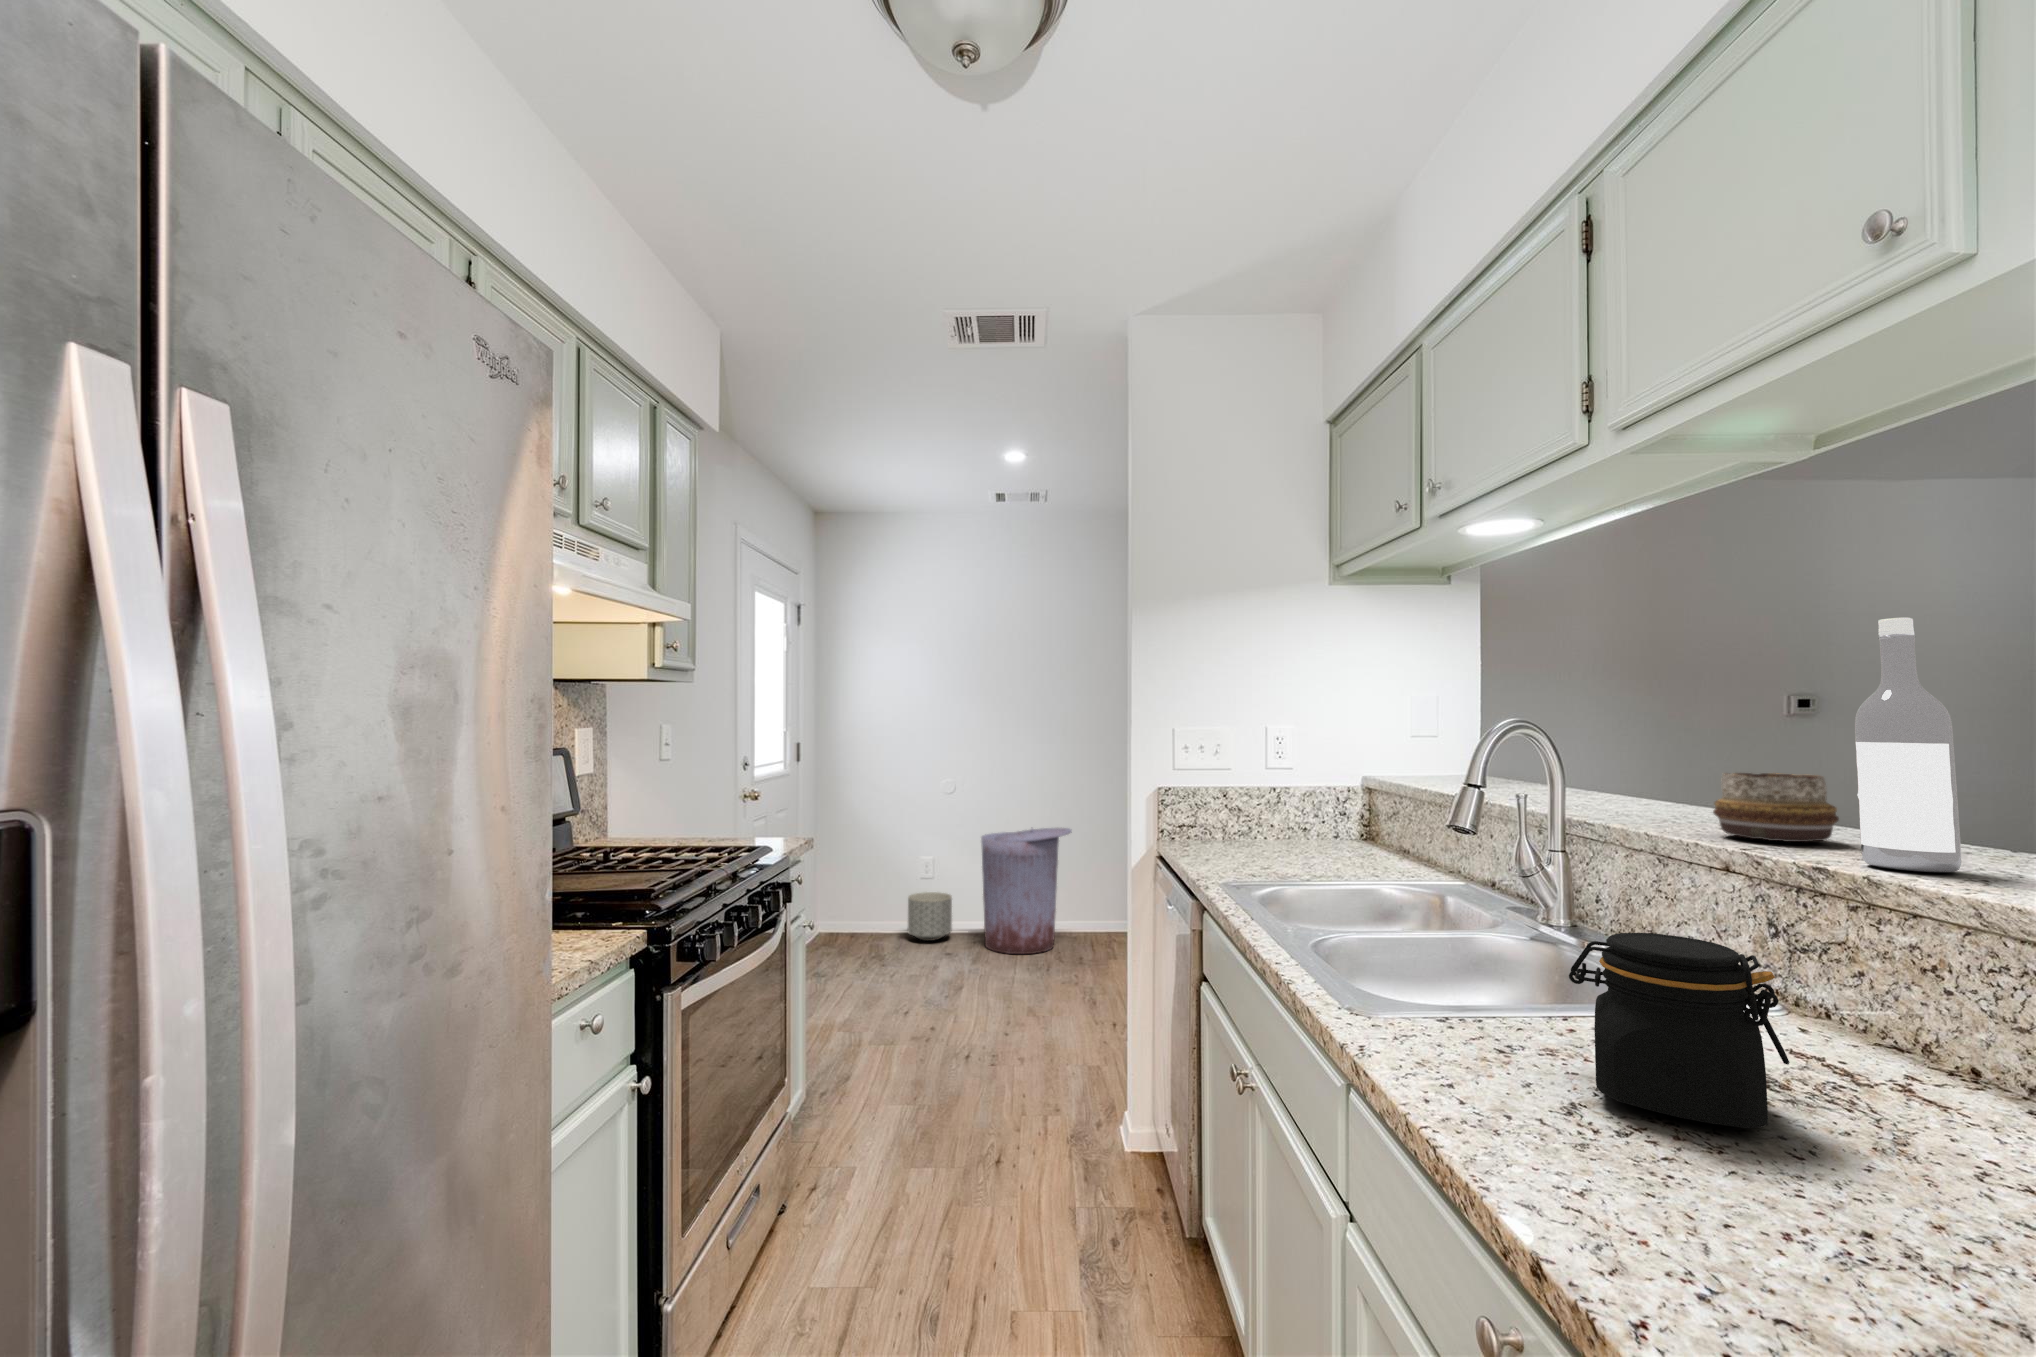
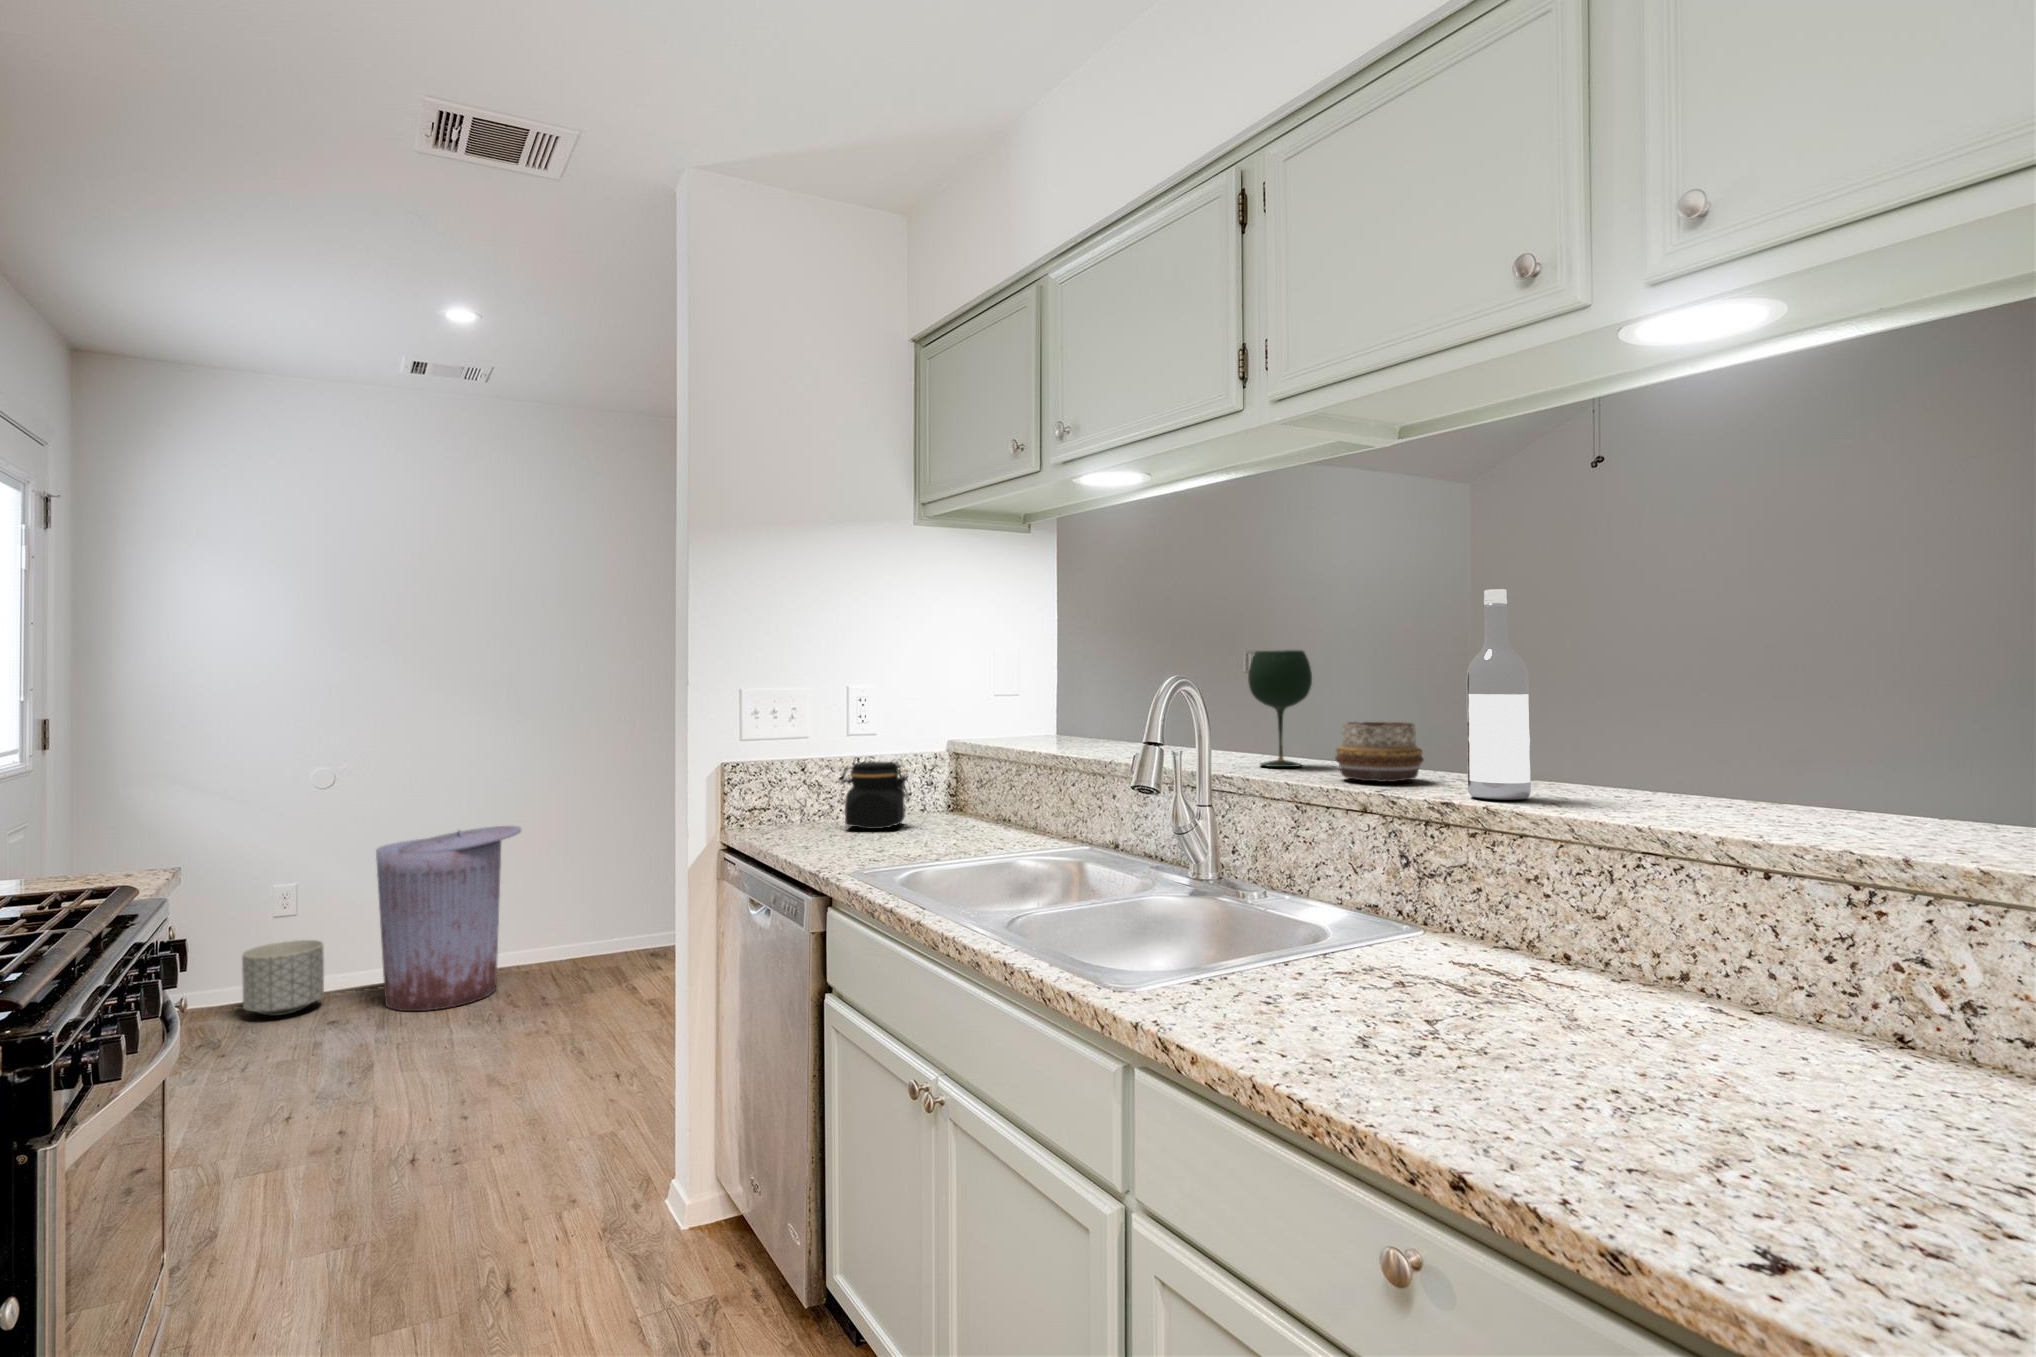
wine glass: none [1632,694,1715,819] -> present [1248,650,1312,767]
jar: present [1569,933,1790,1128] -> present [839,762,910,829]

